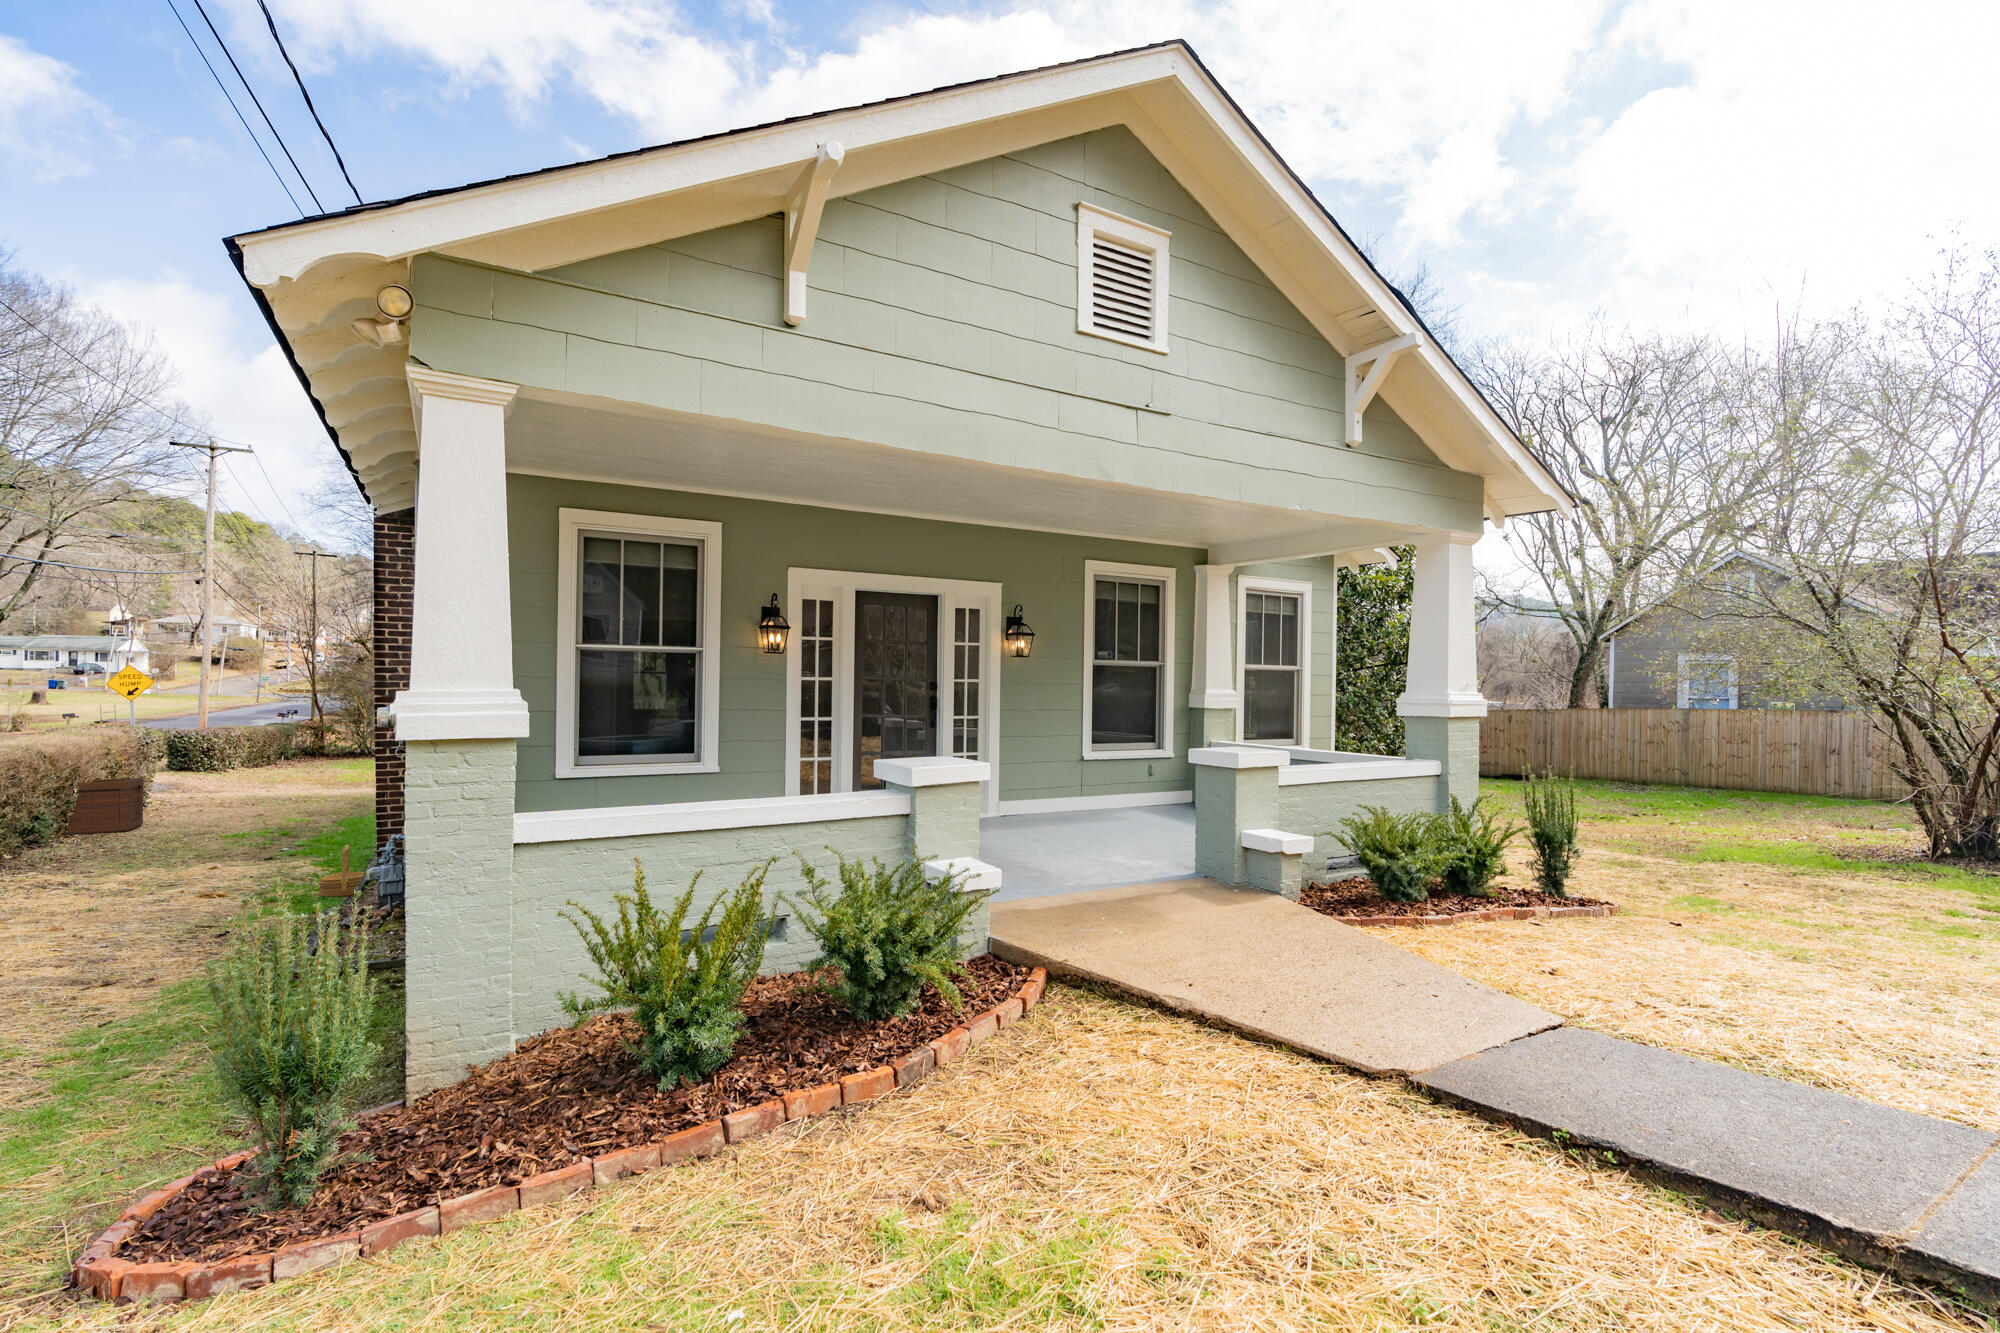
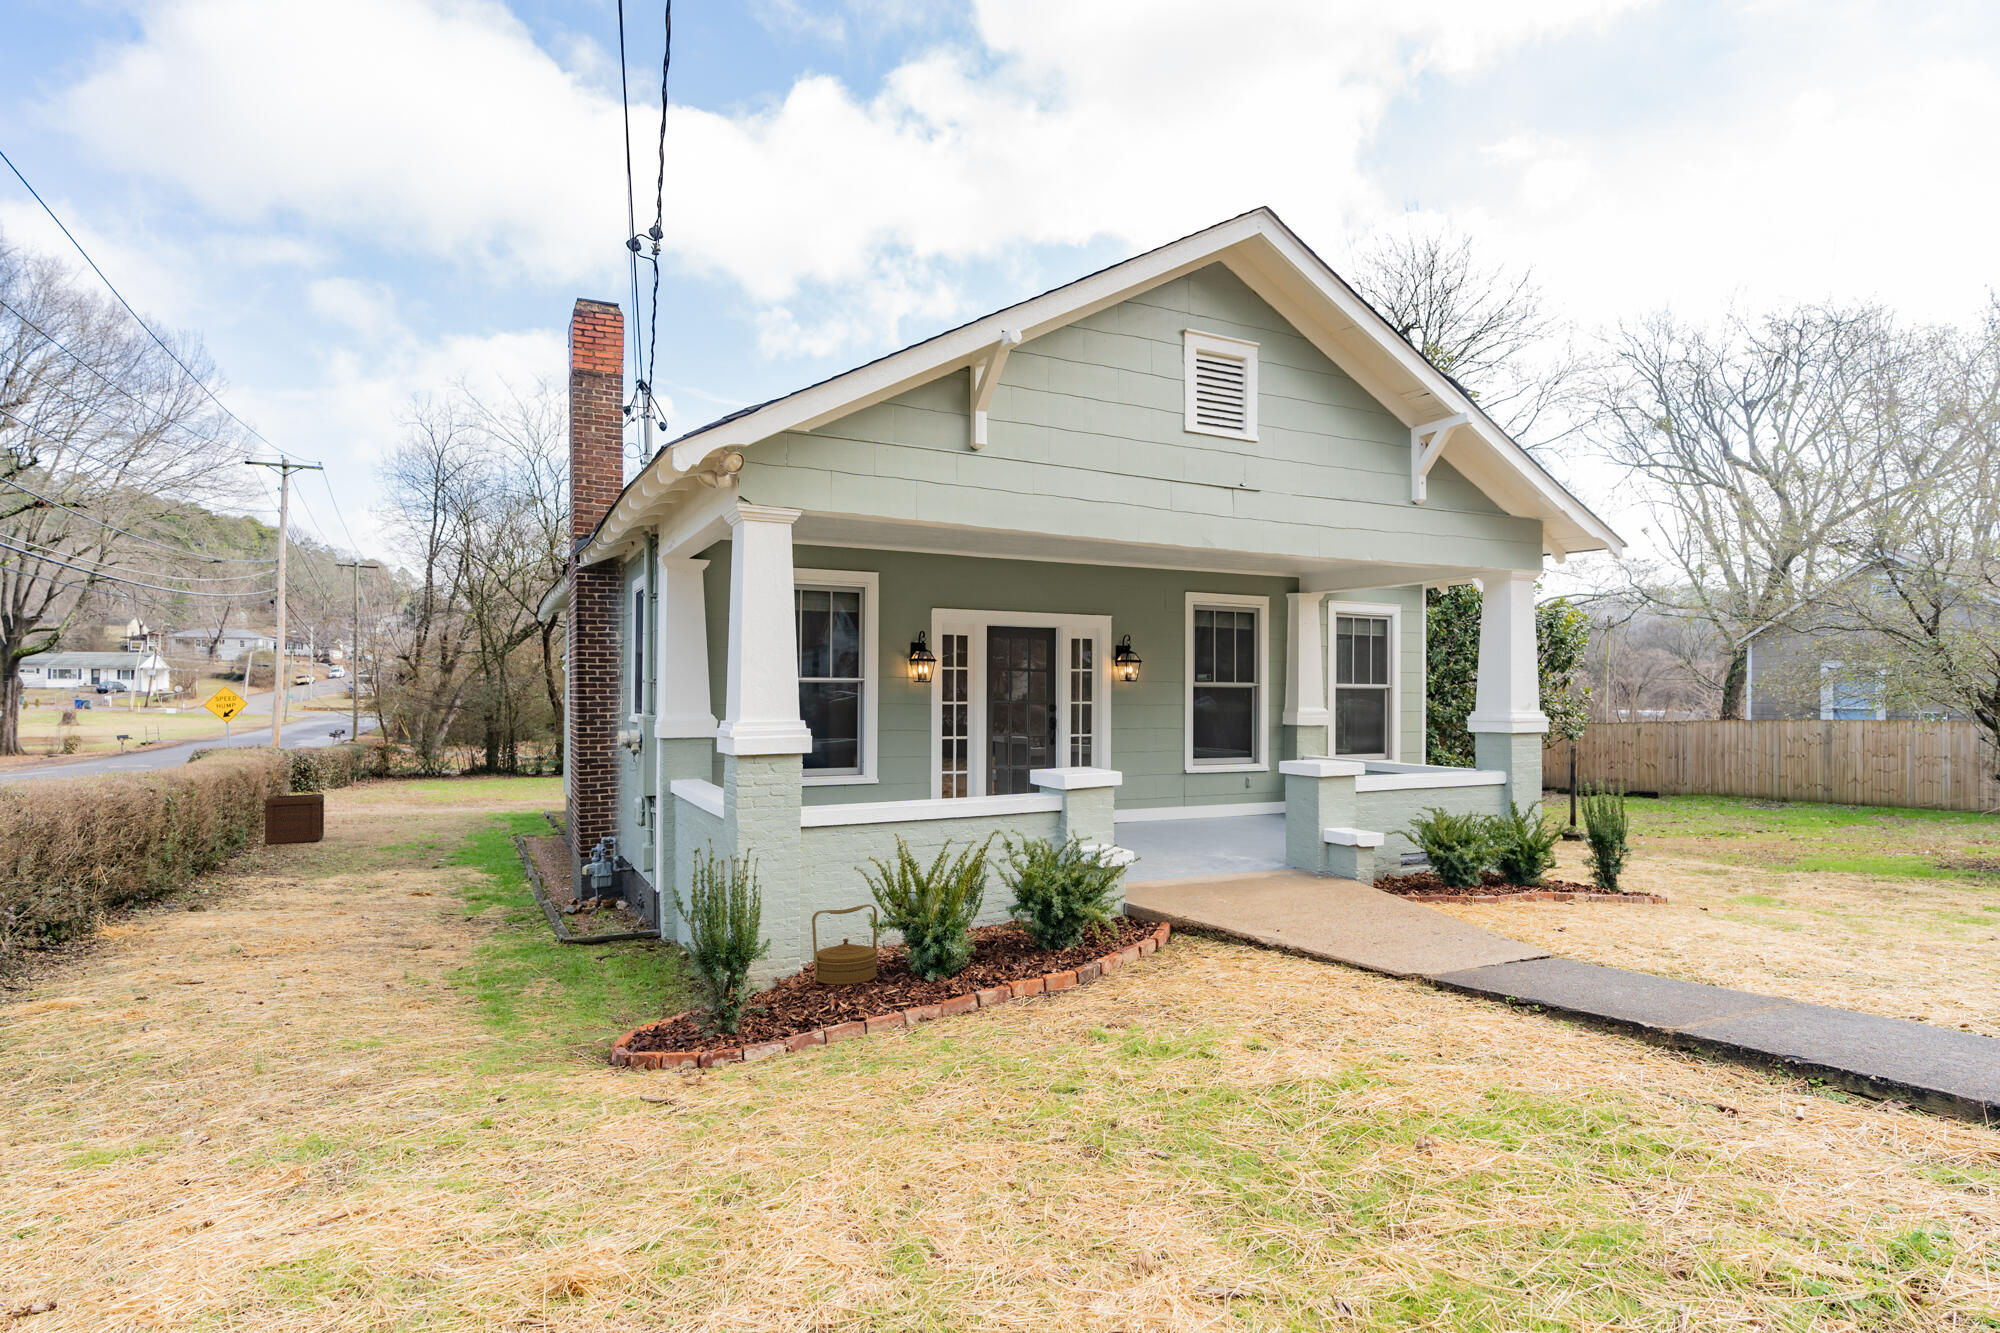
woven basket: present [319,845,365,896] -> present [812,904,878,985]

